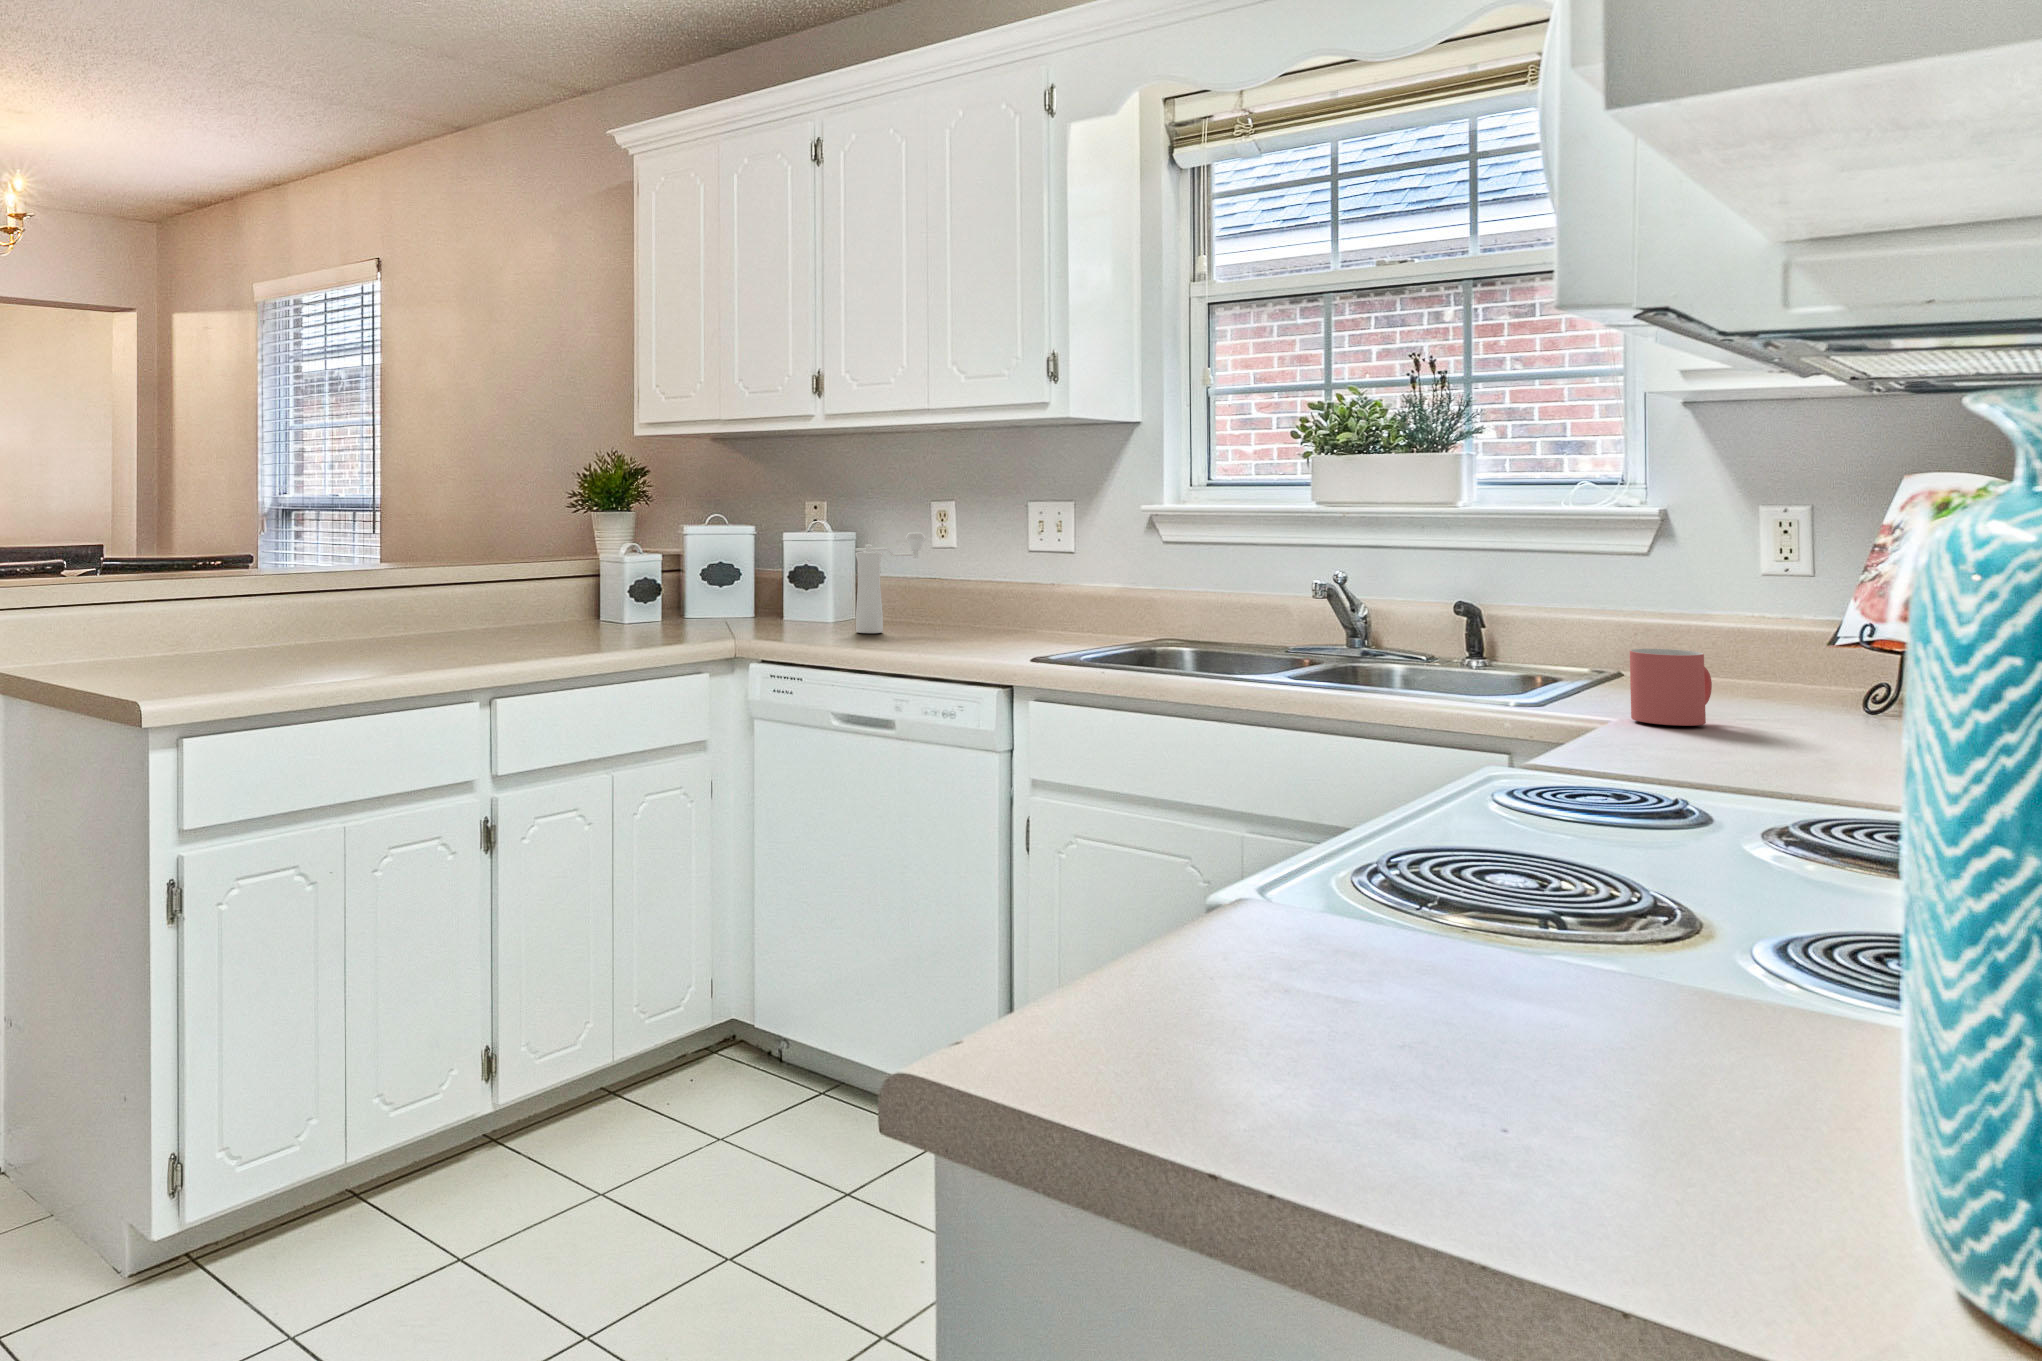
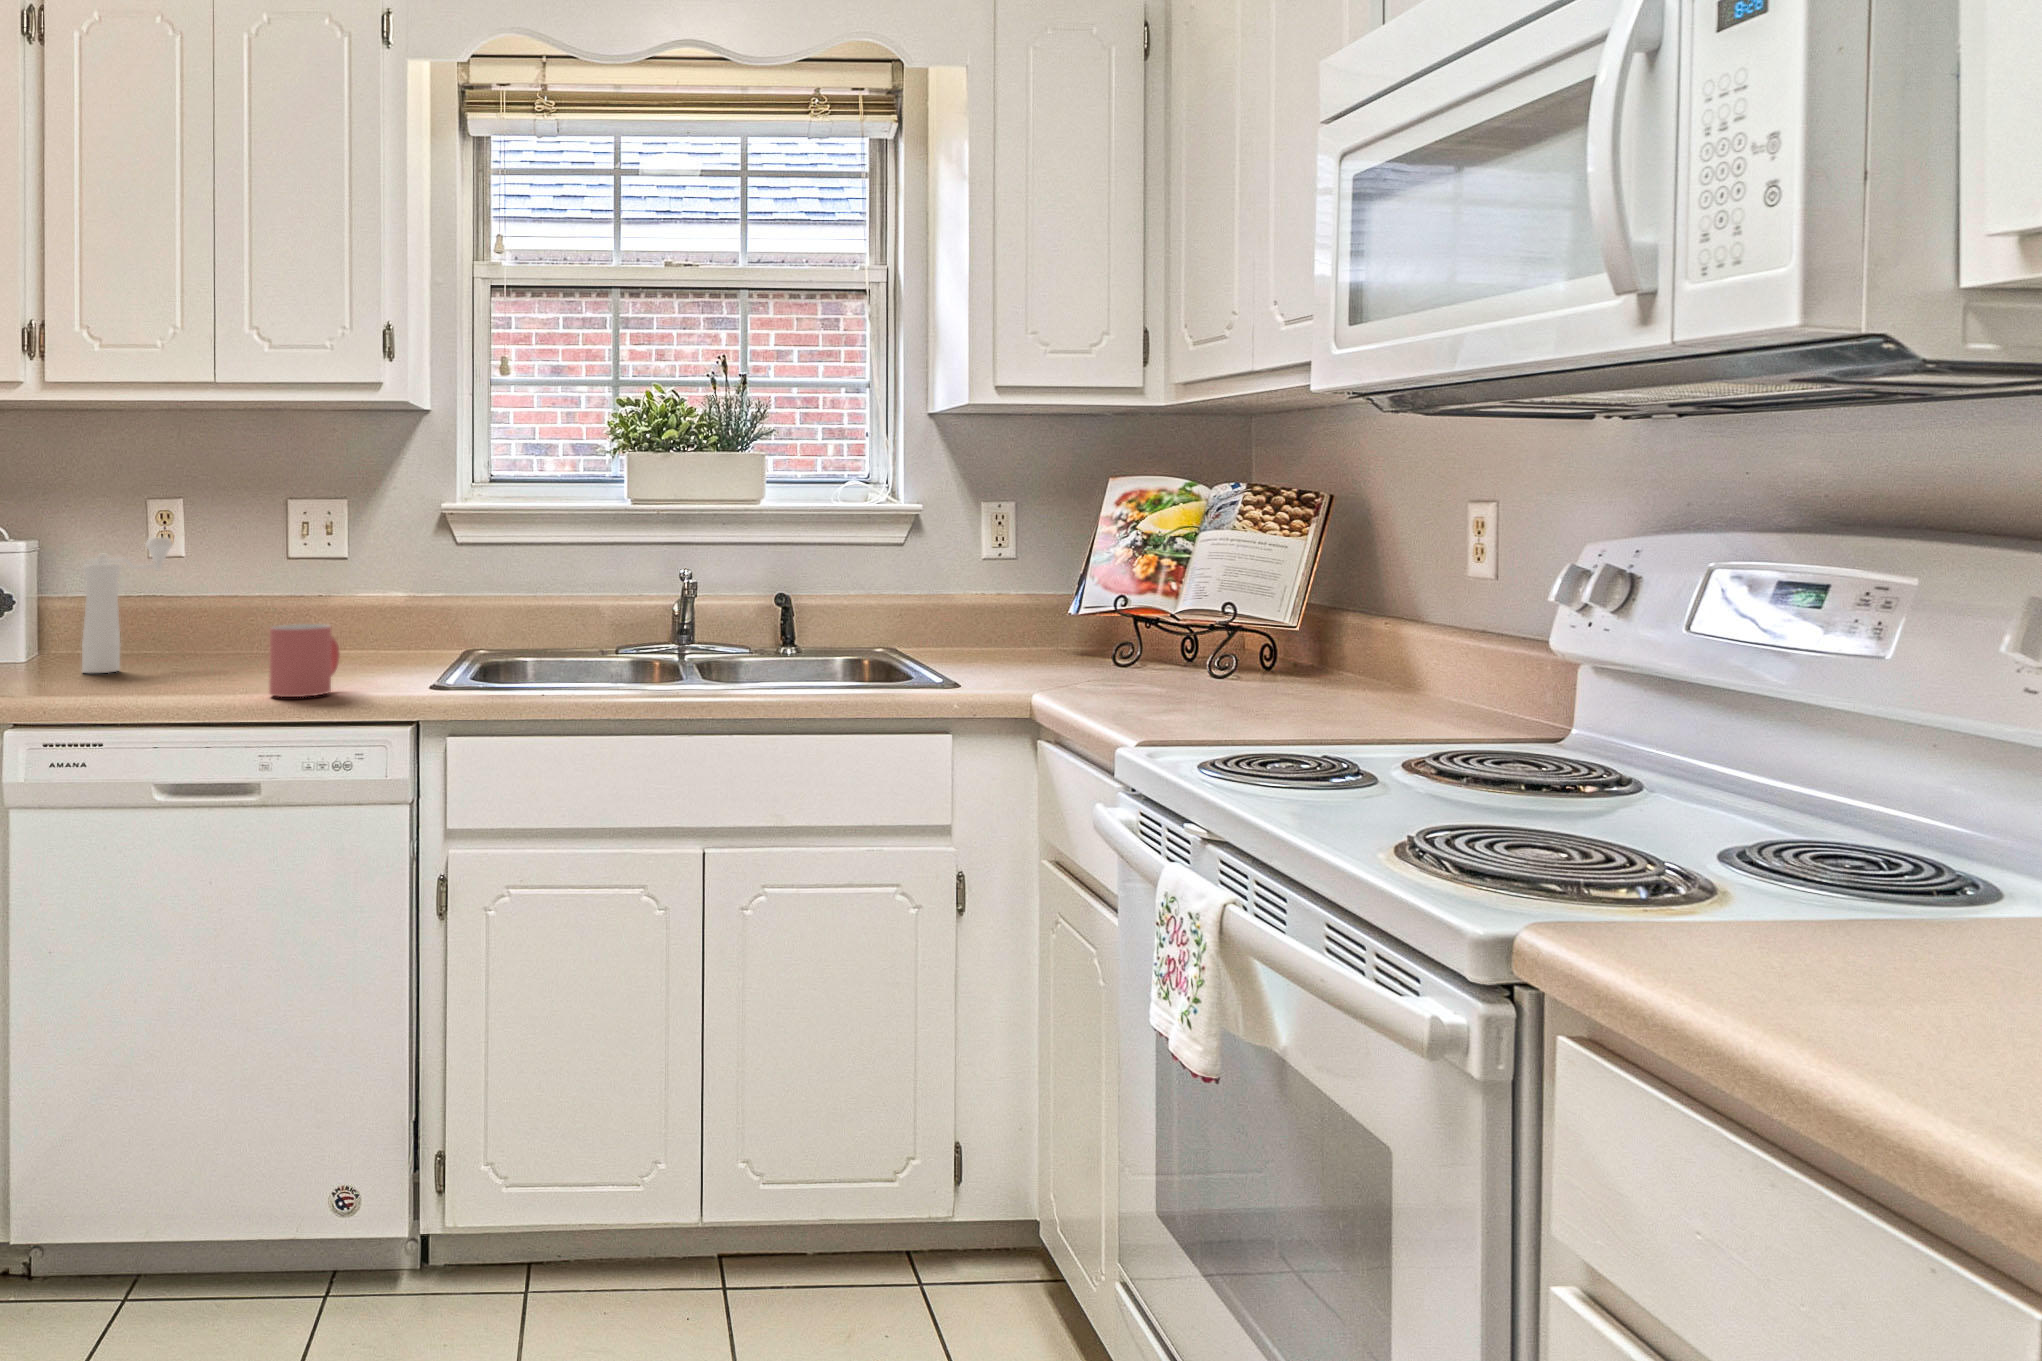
mug: present [1630,649,1712,726] -> present [269,624,339,697]

